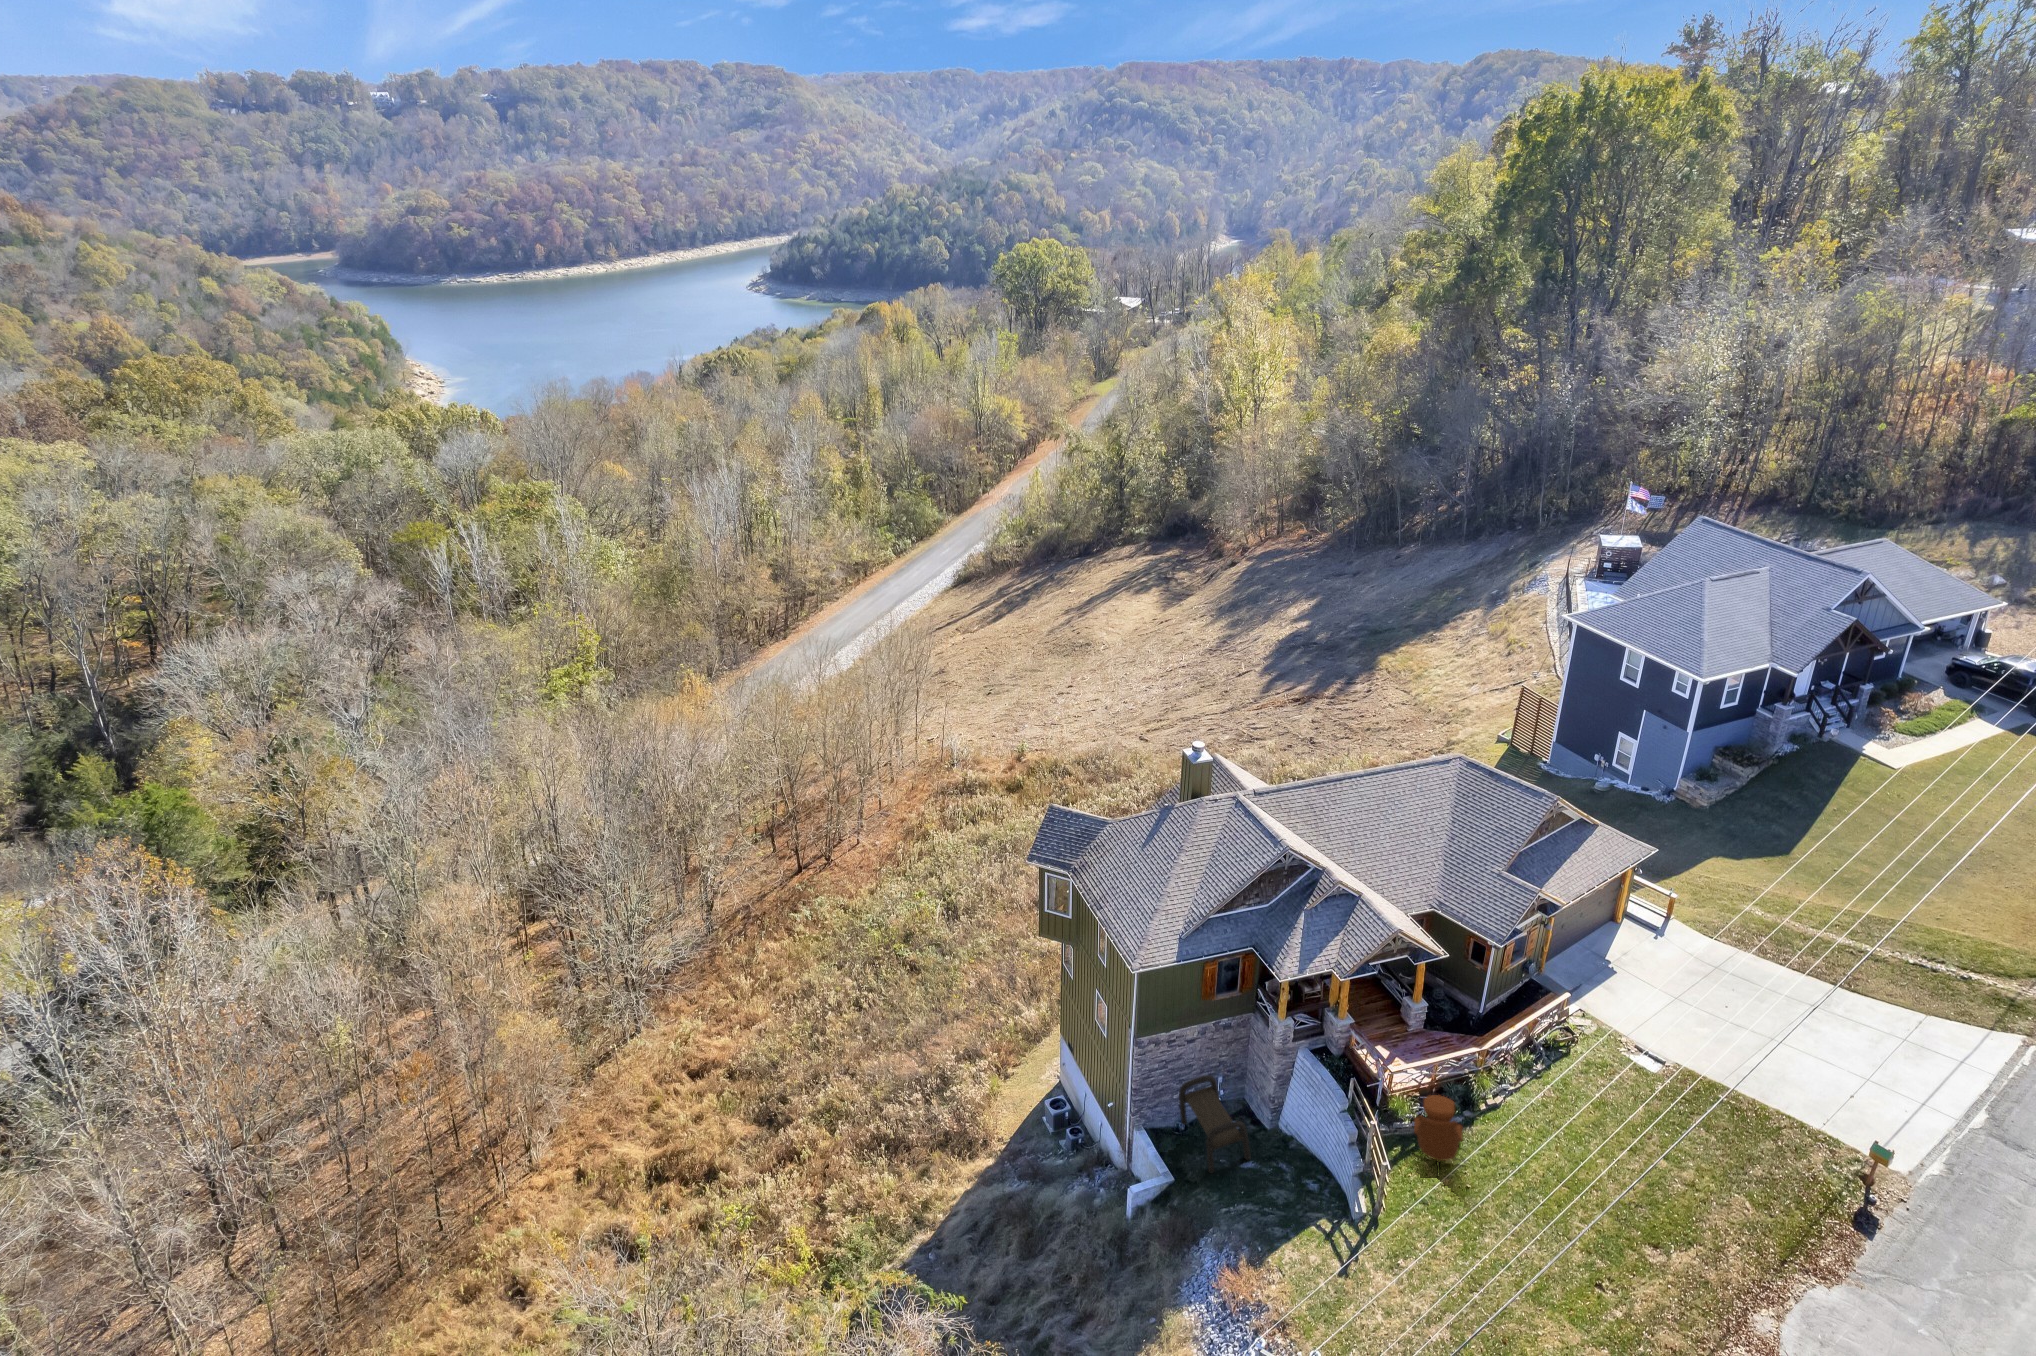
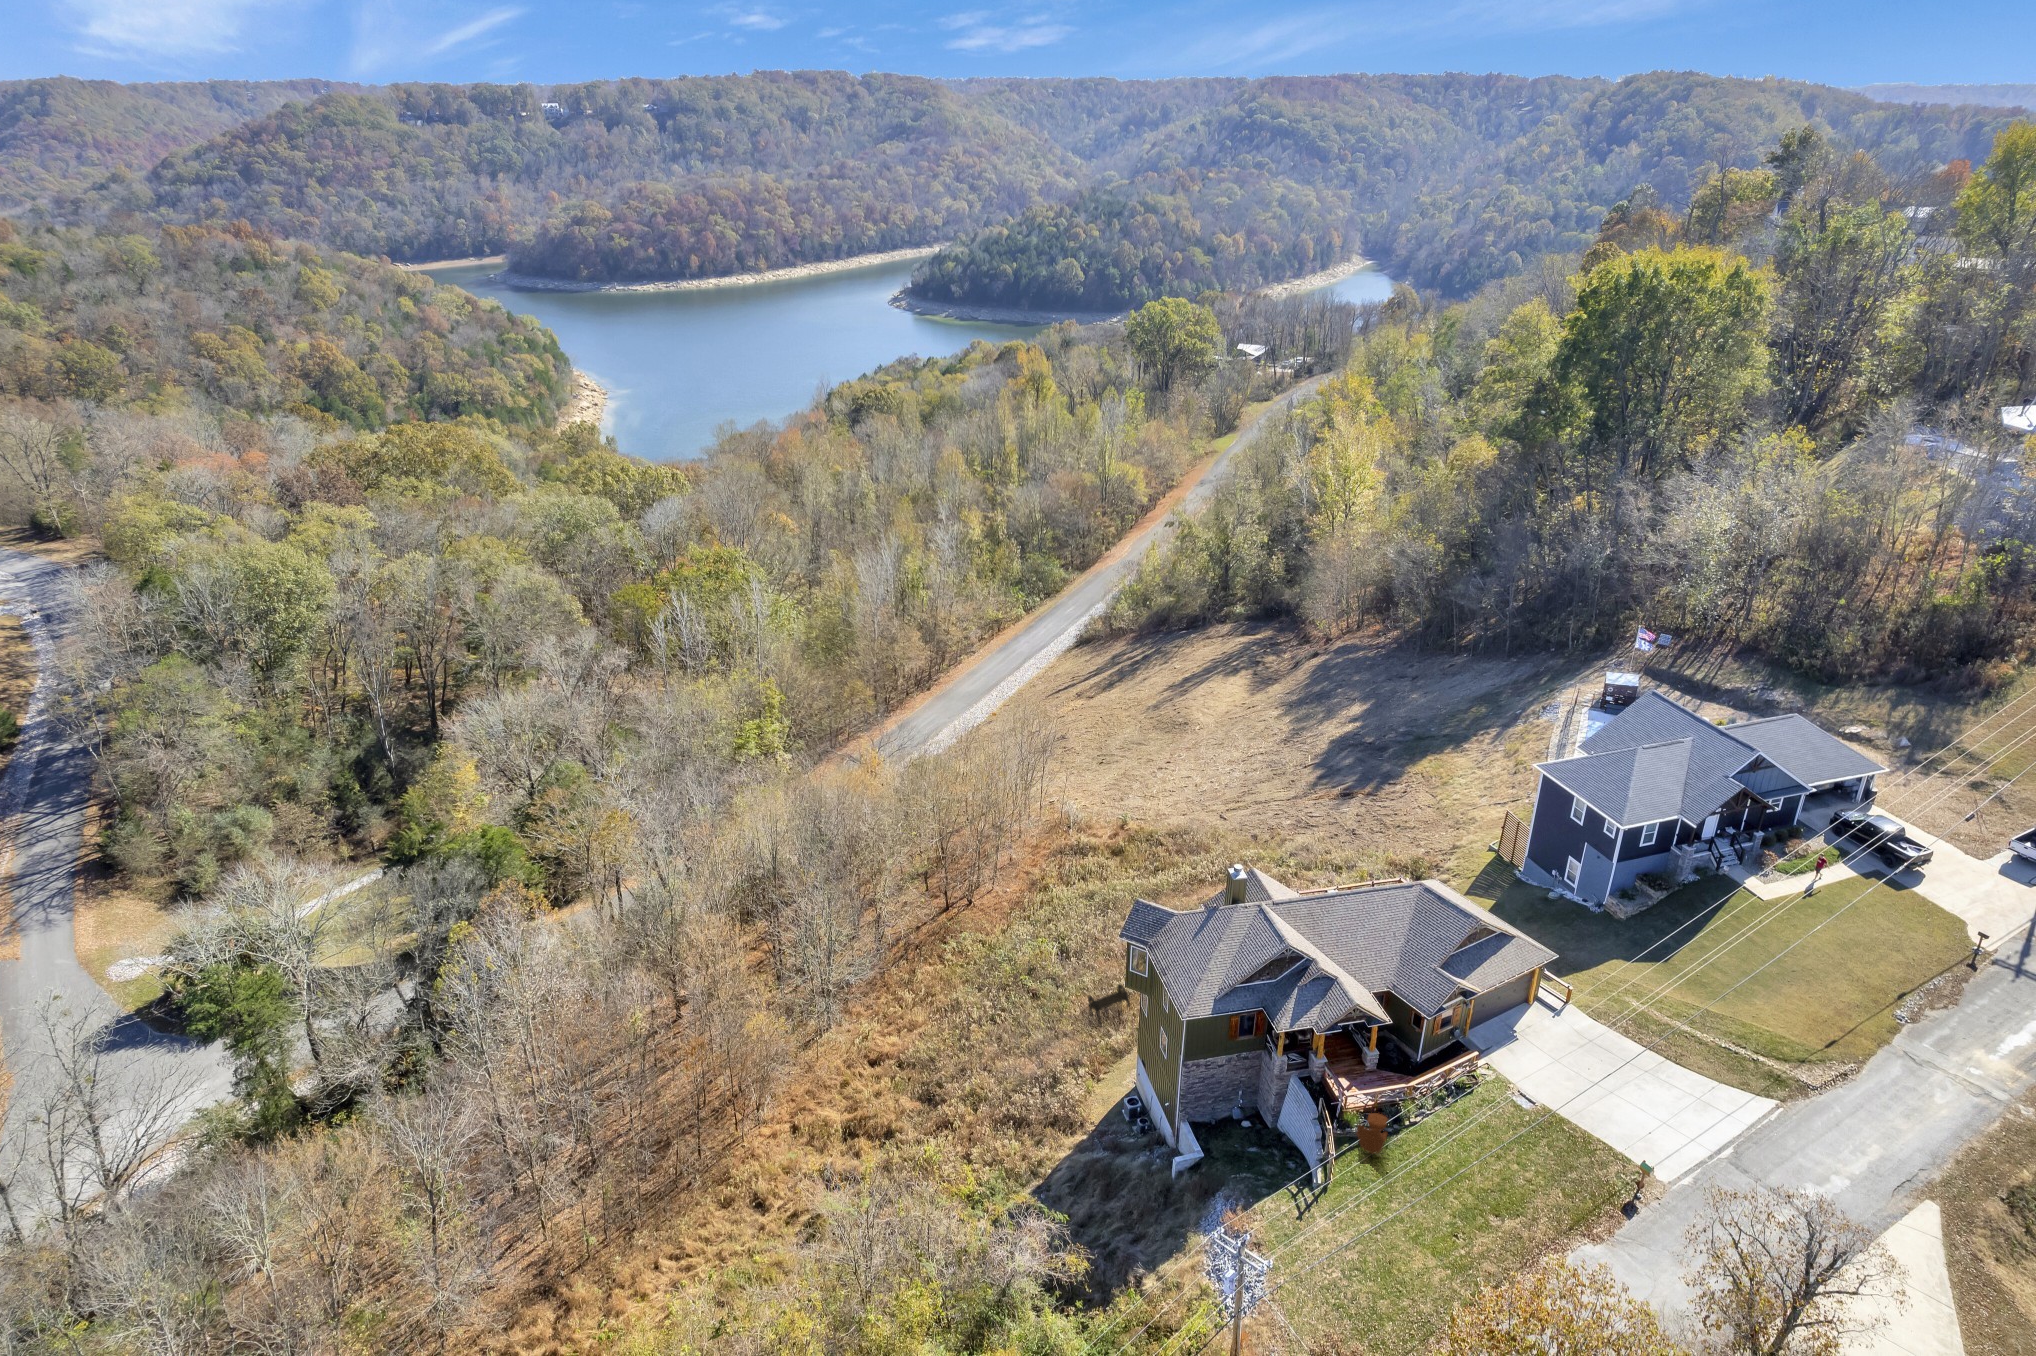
bench: present [1179,1075,1251,1173] -> present [1088,984,1130,1027]

